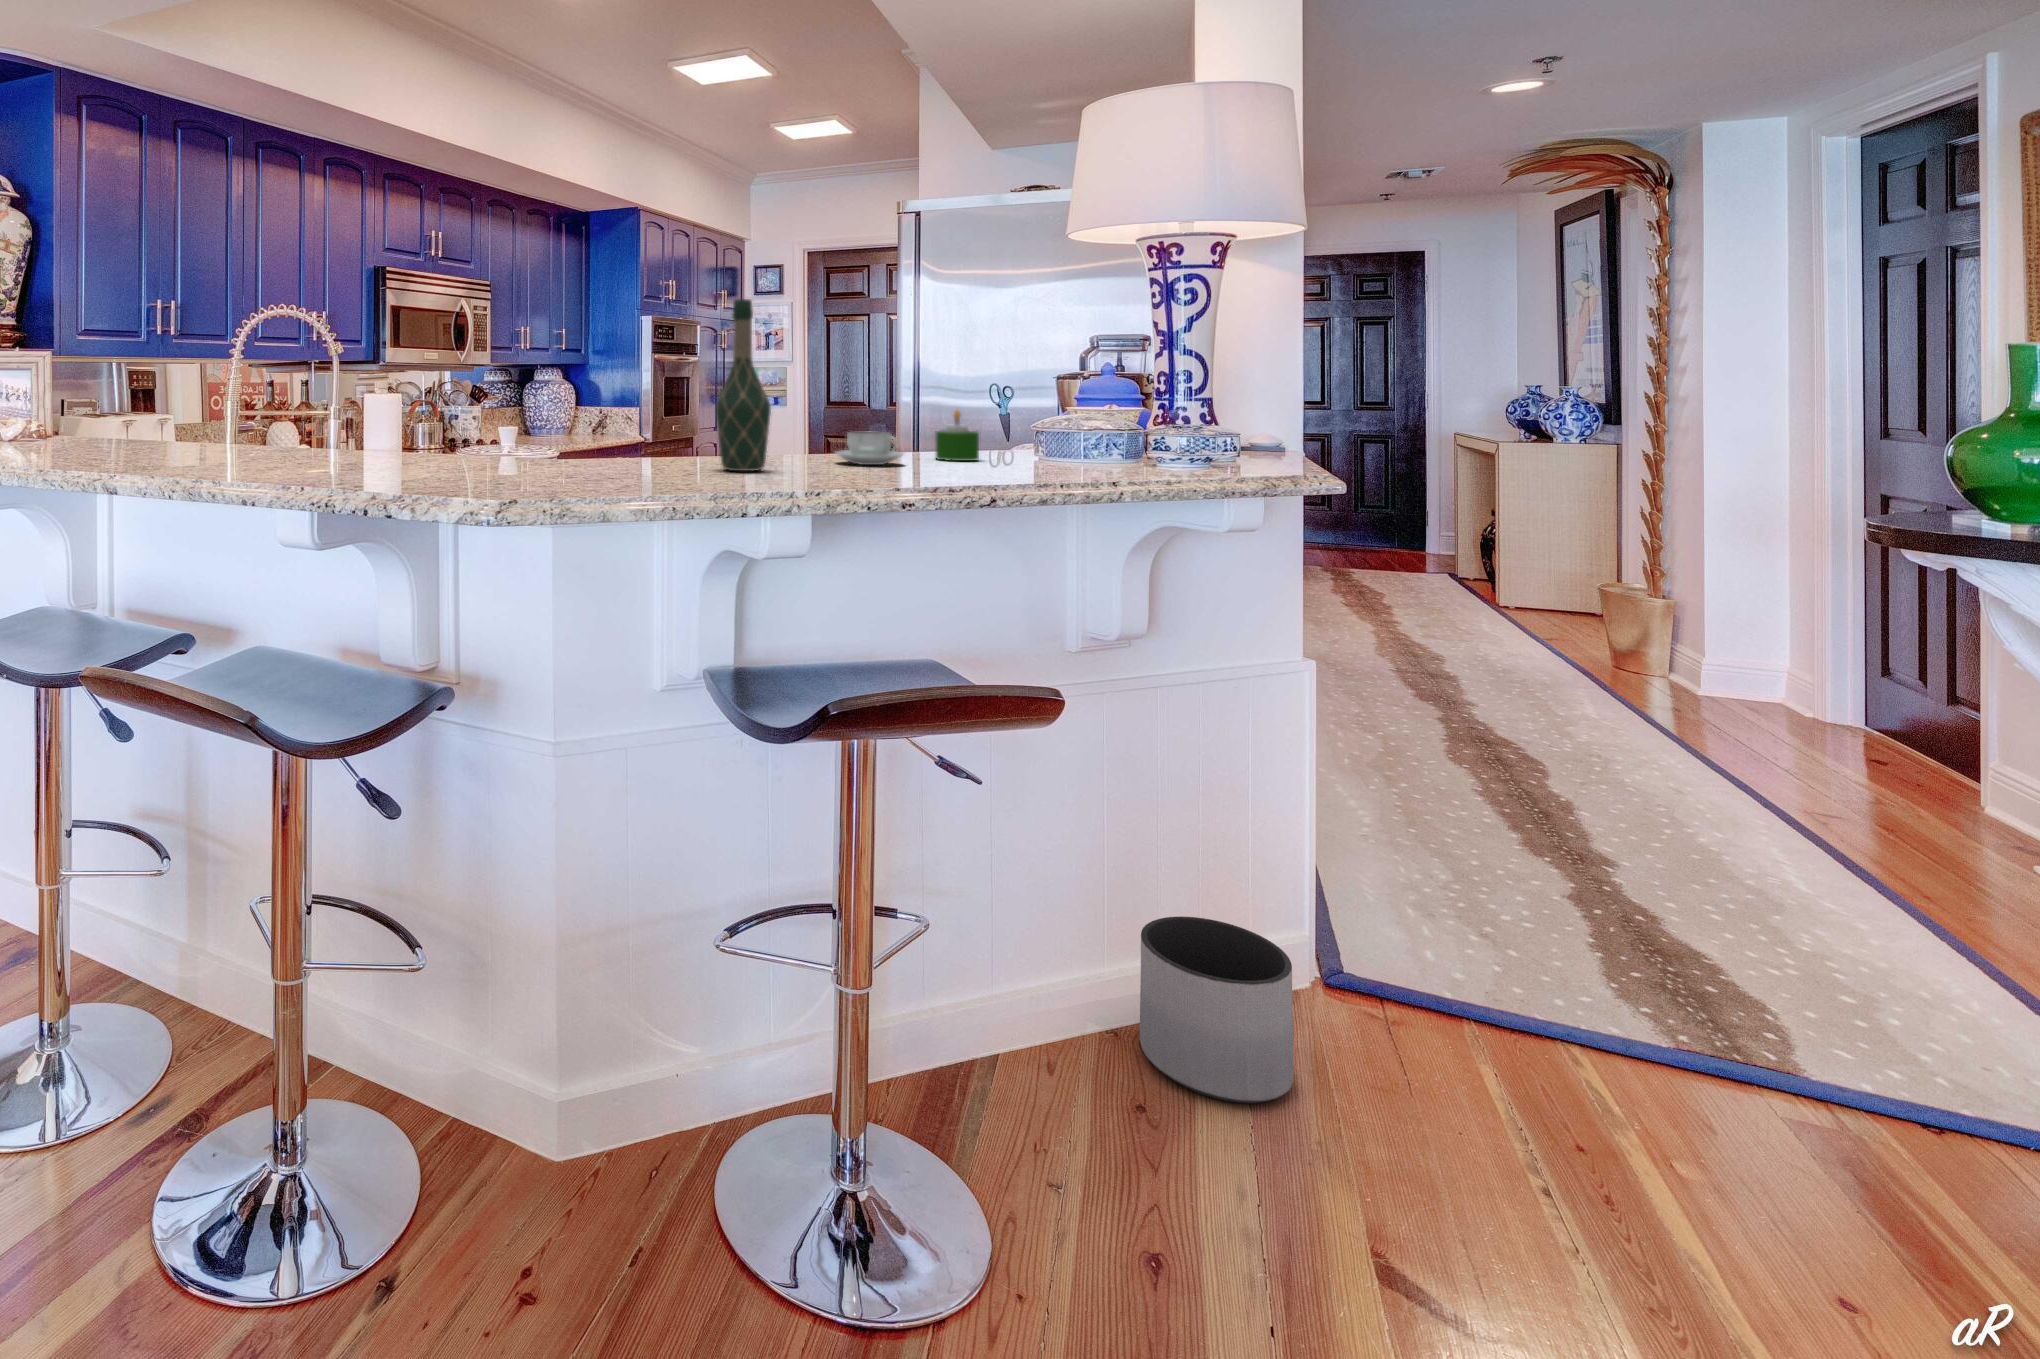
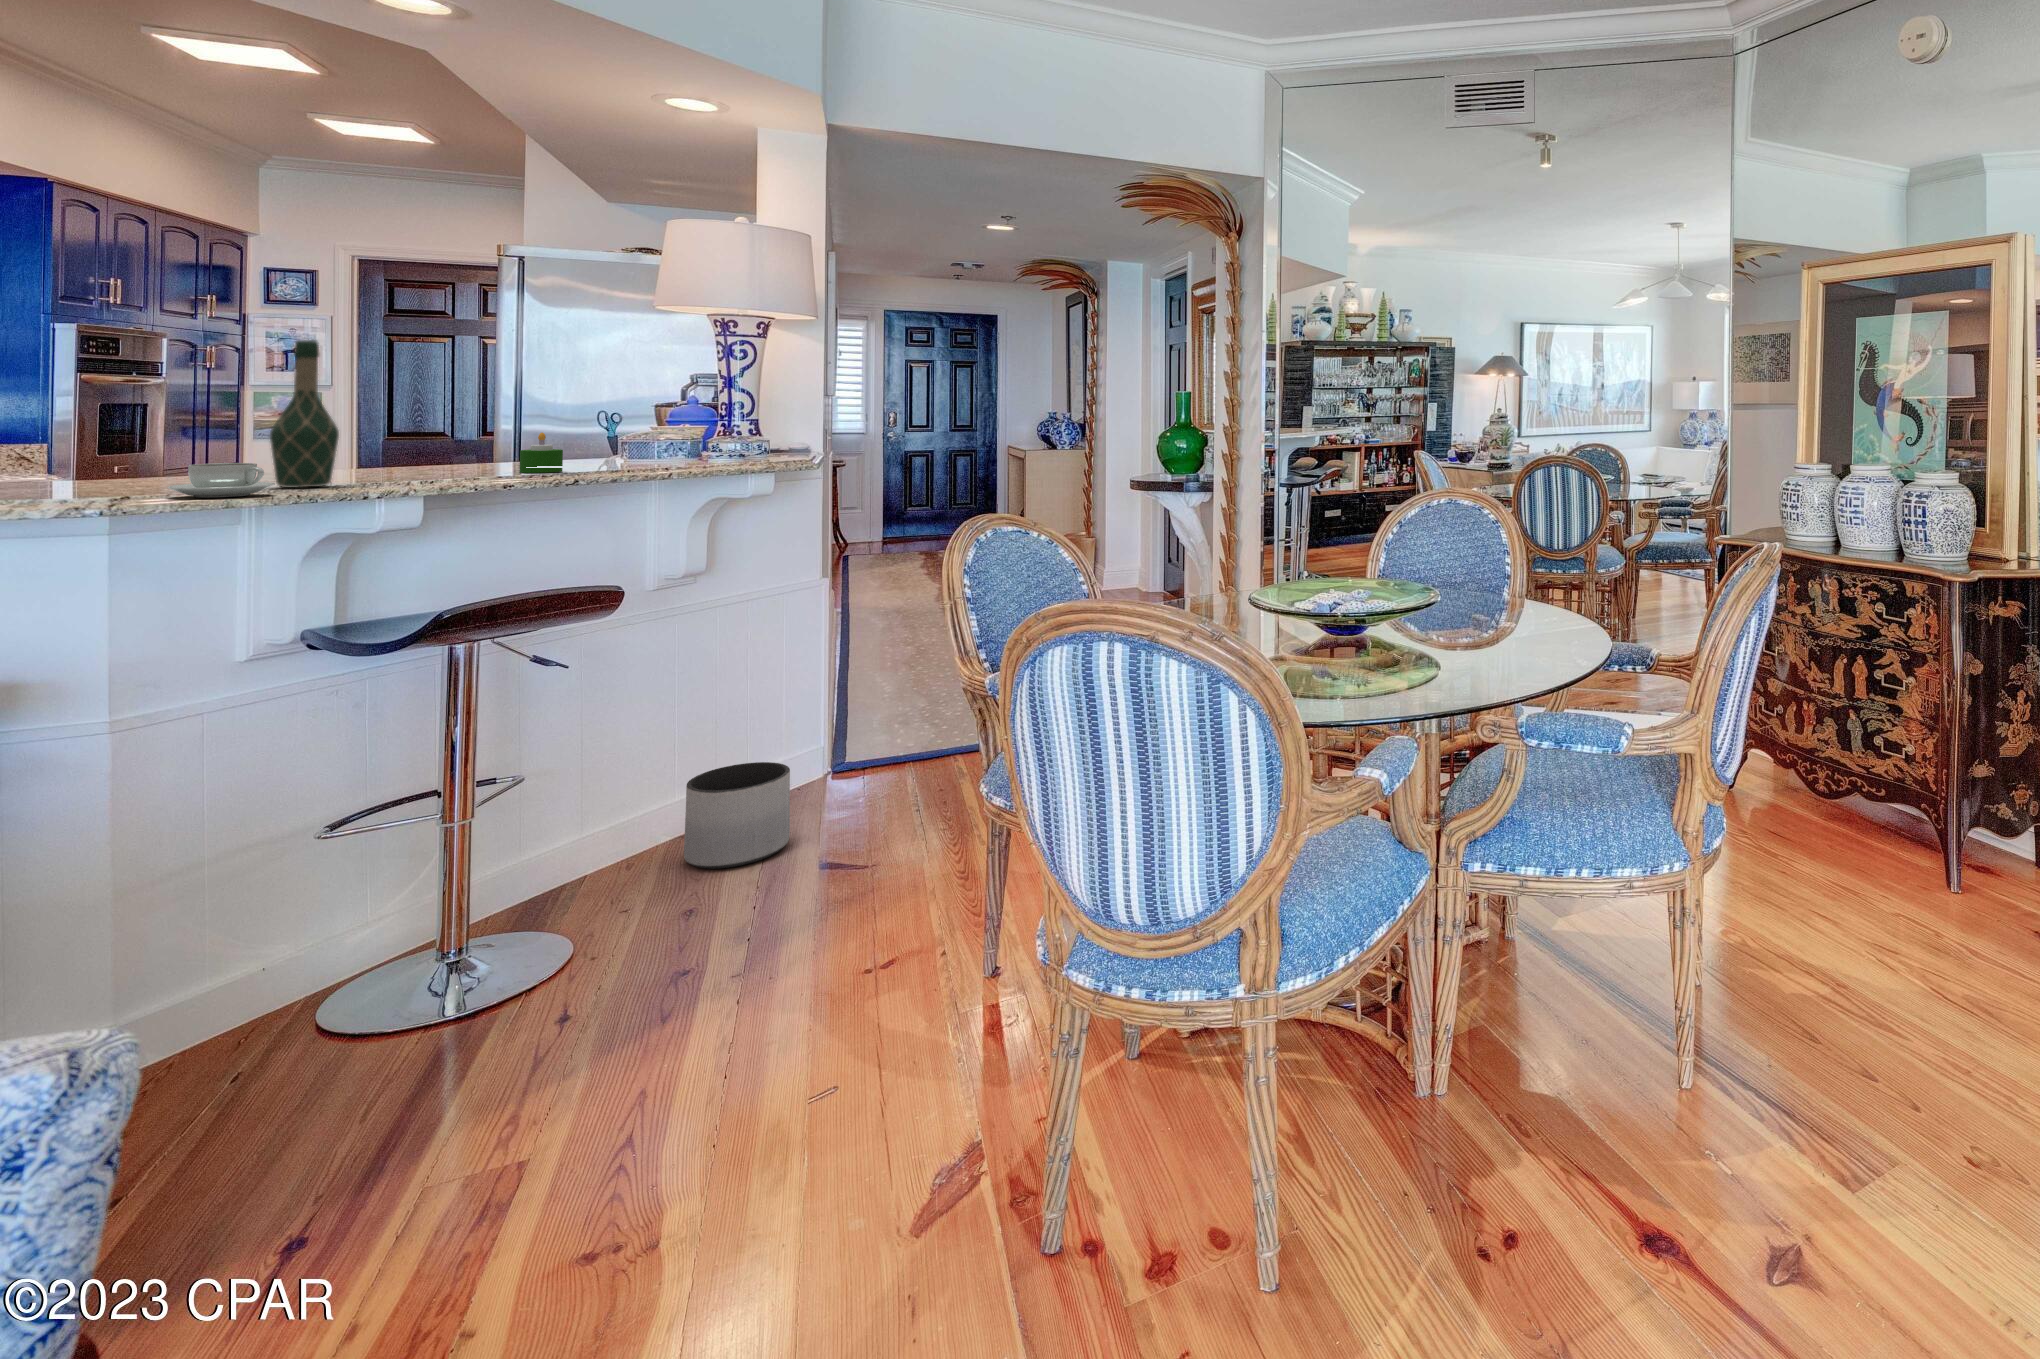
coffee cup: present [836,431,903,465] -> present [167,463,275,497]

